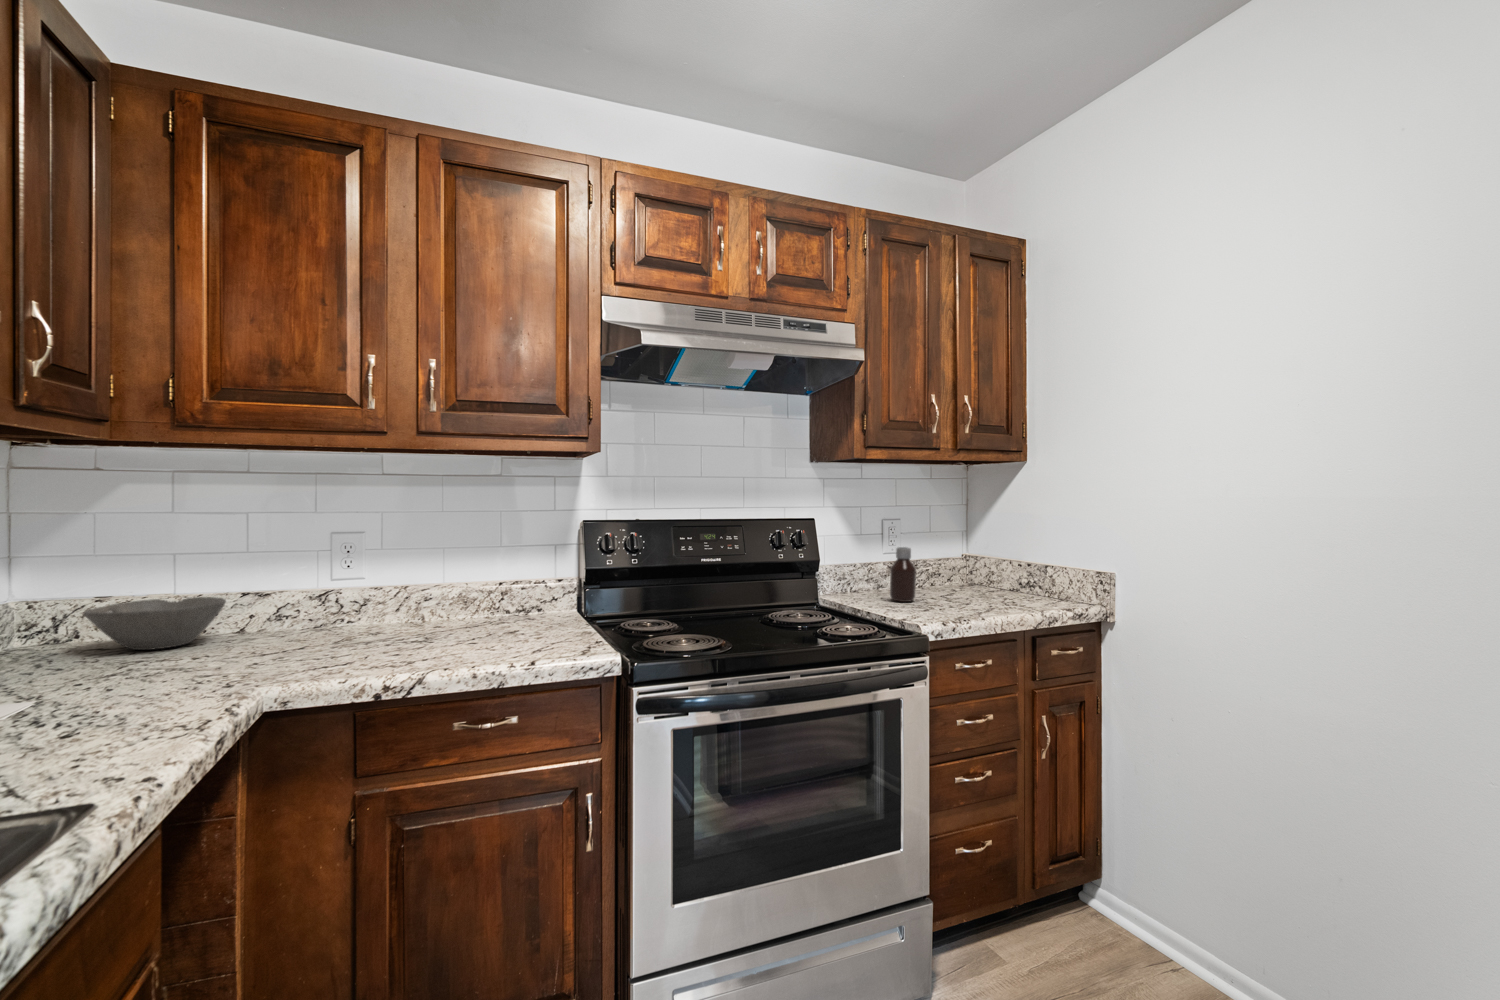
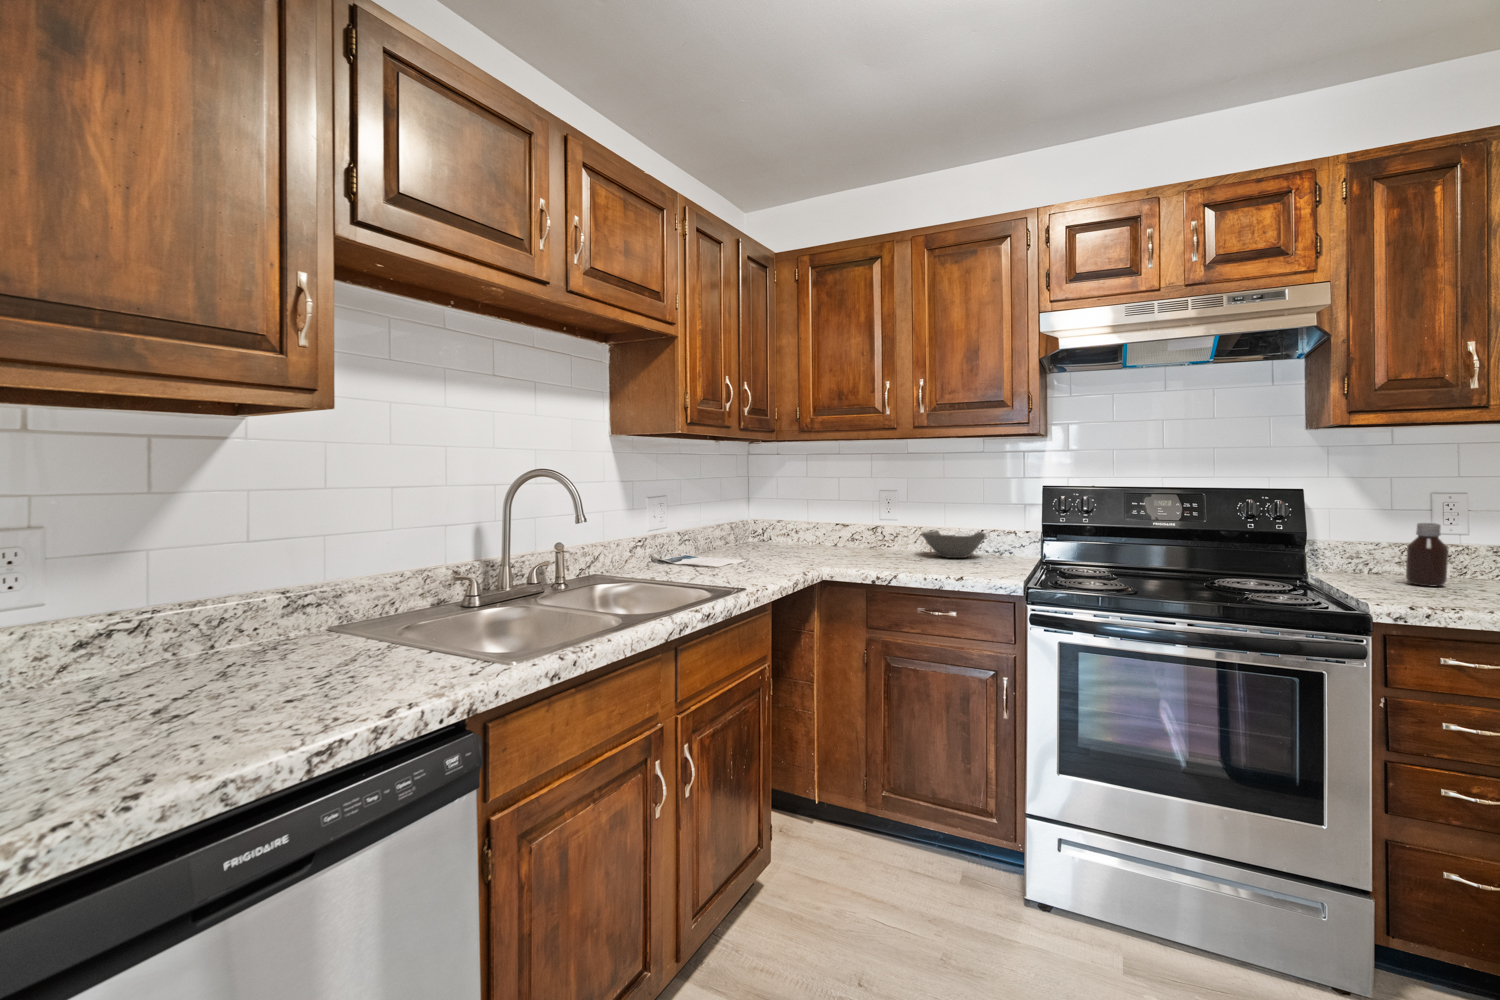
bowl: present [84,597,226,650] -> present [921,530,986,558]

